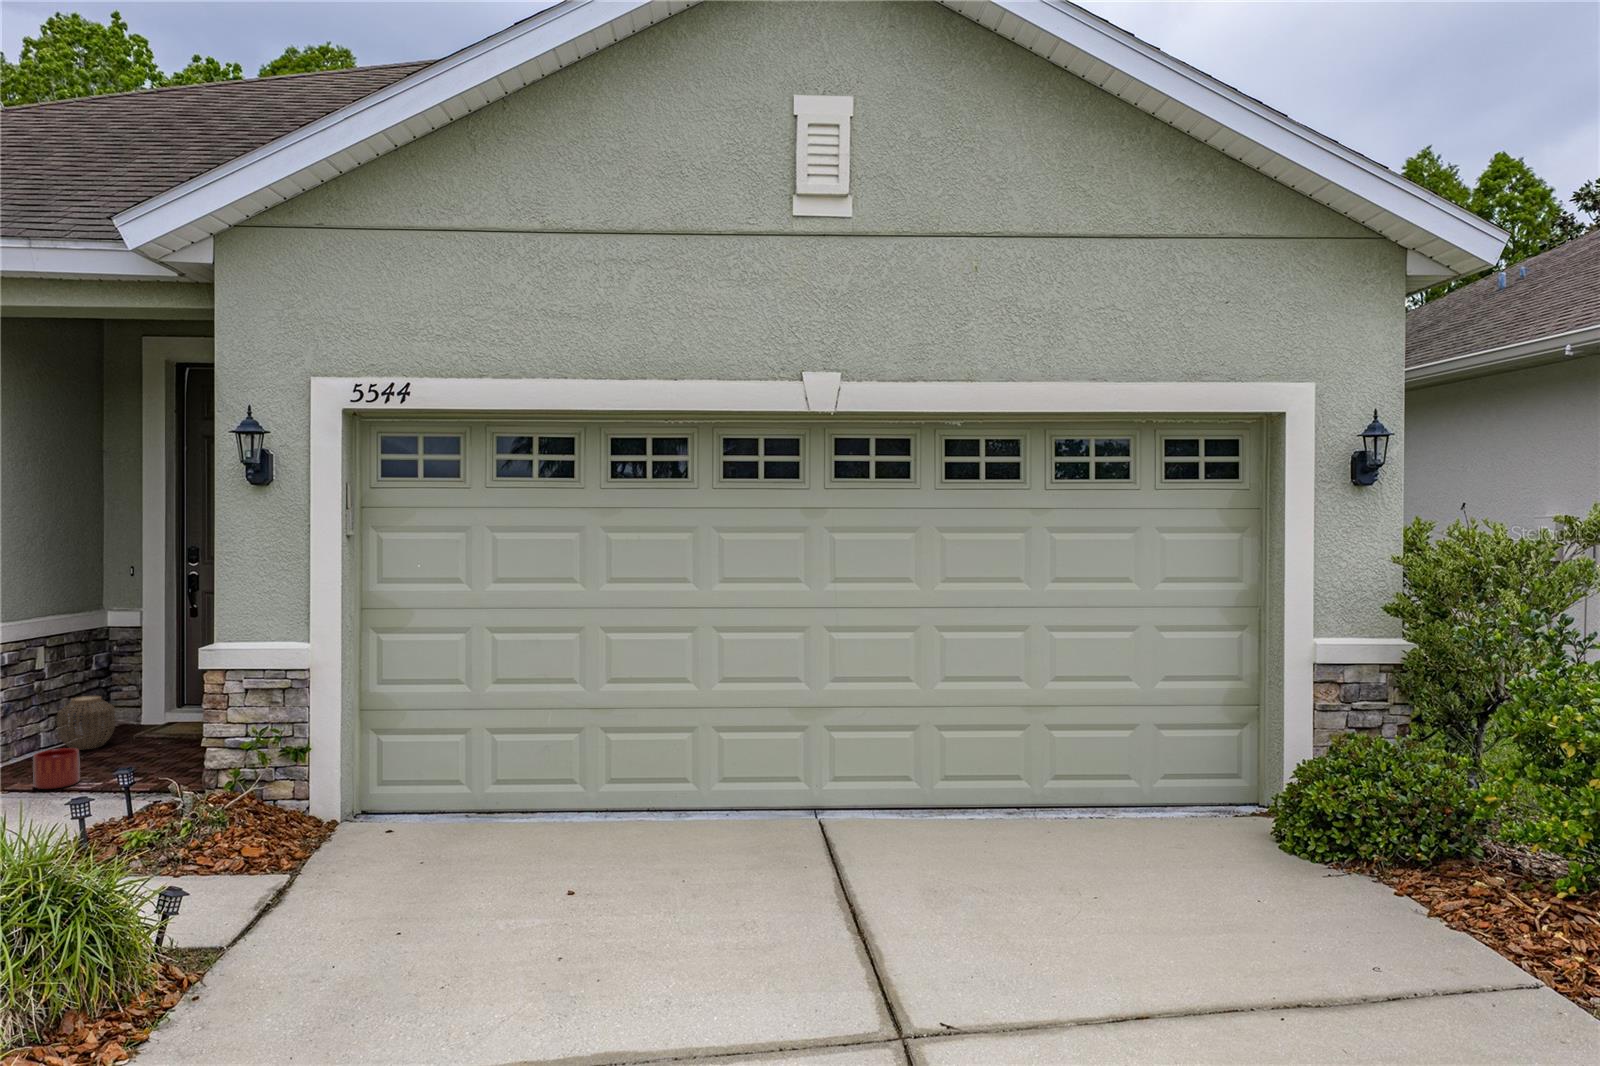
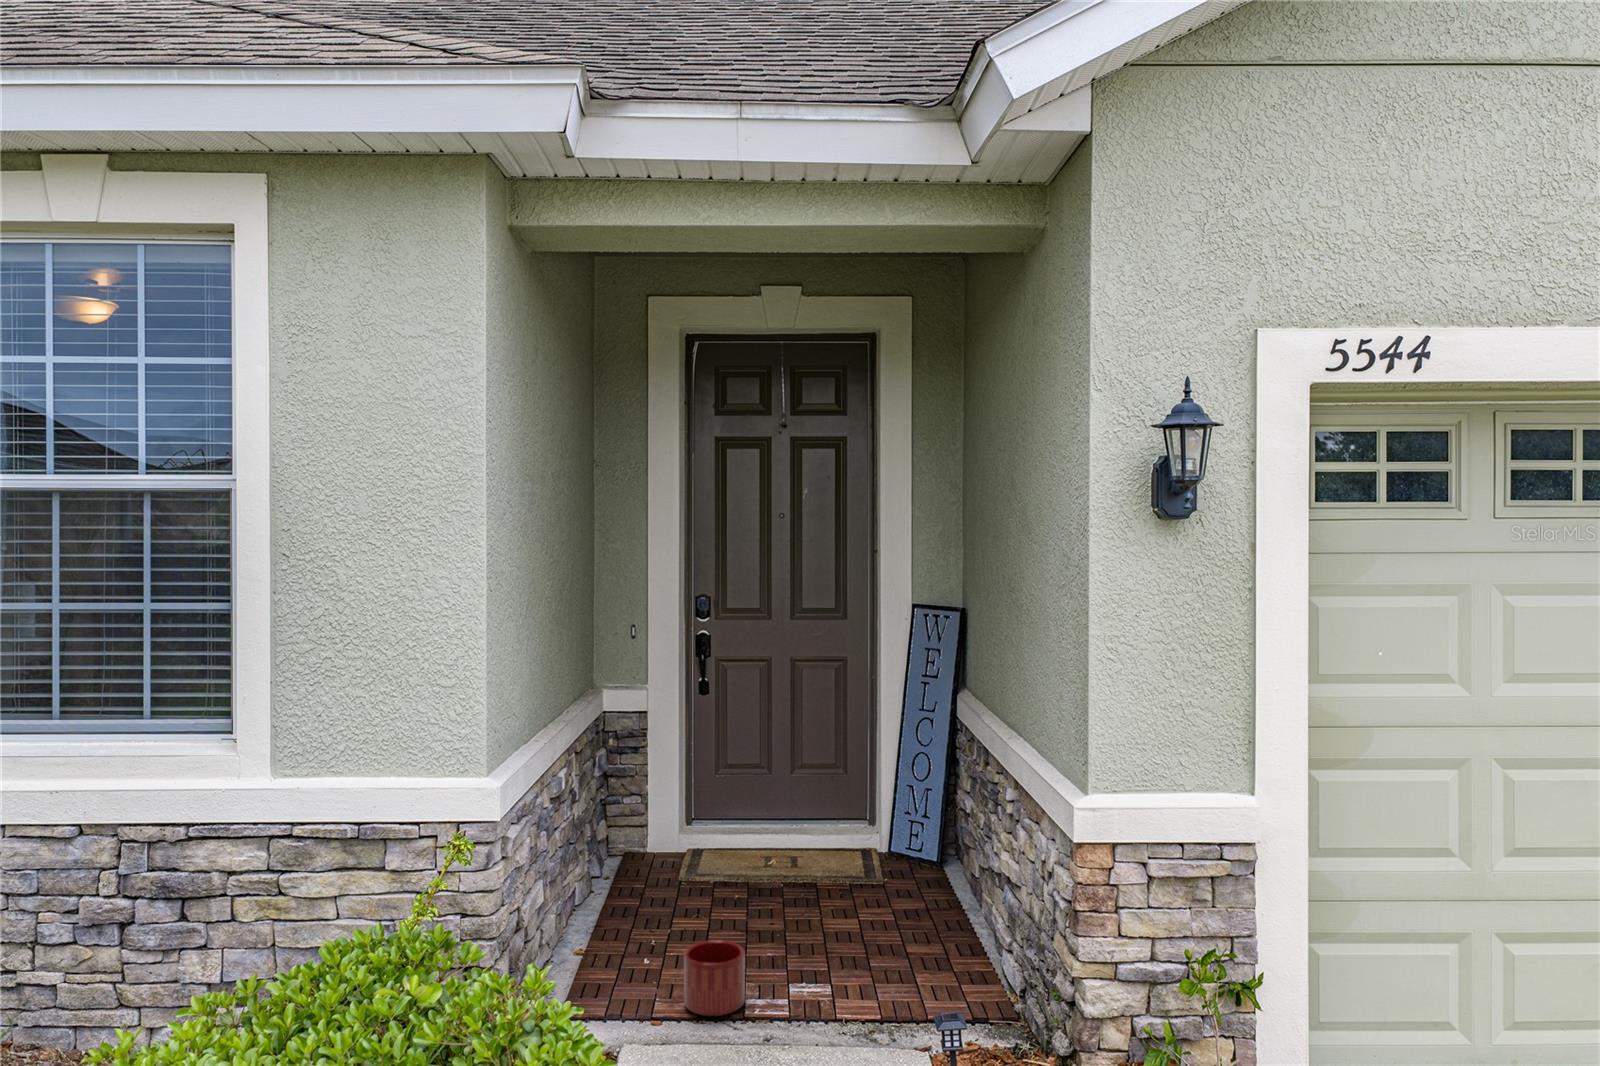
woven basket: present [57,696,115,750] -> none [608,829,680,916]

